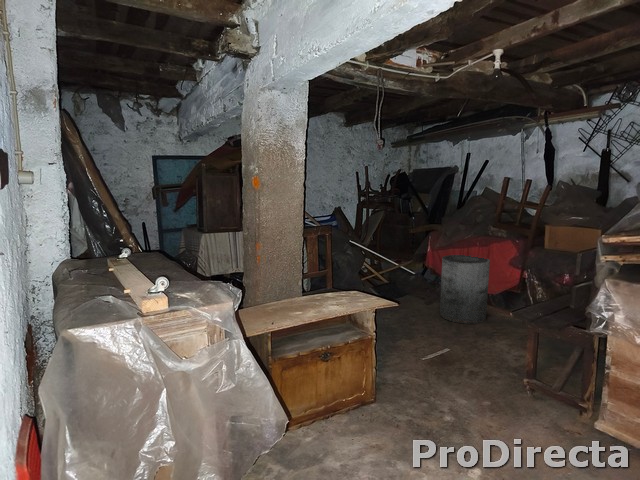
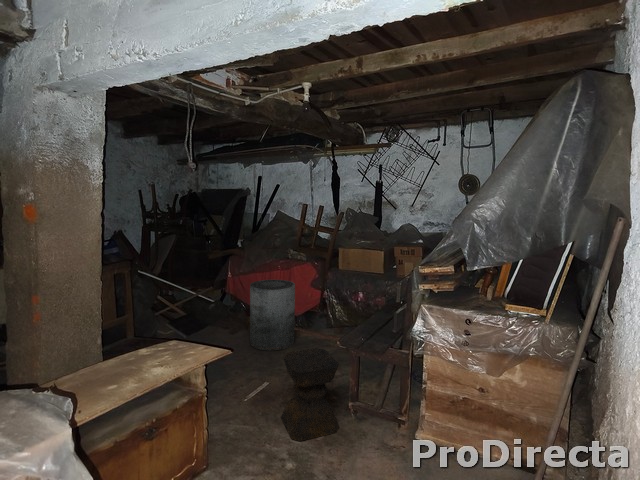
stool: none [451,315,511,400] -> present [281,348,339,441]

